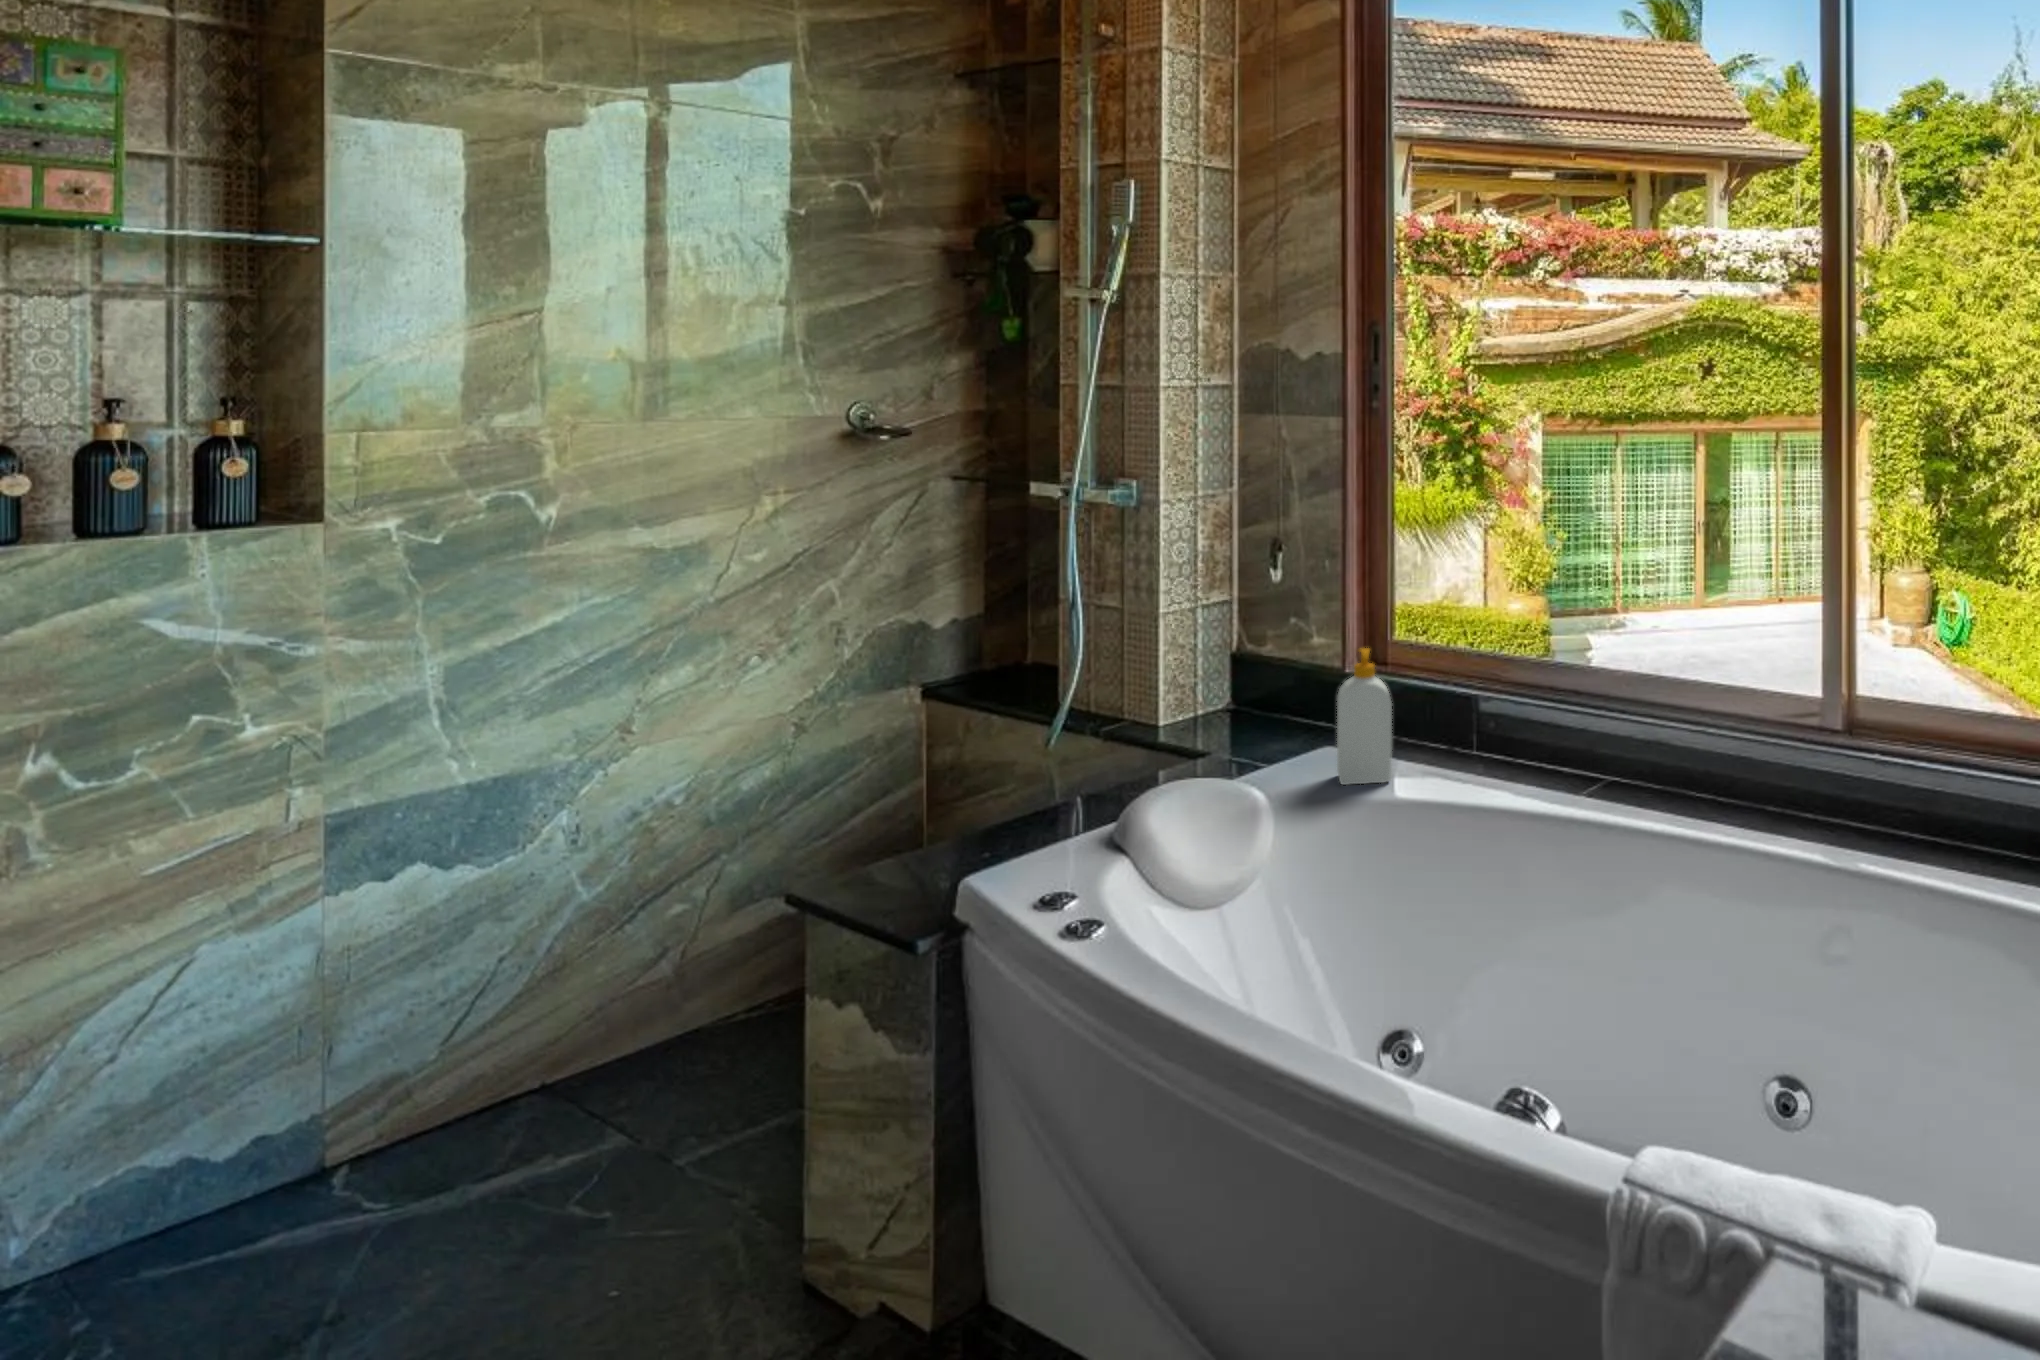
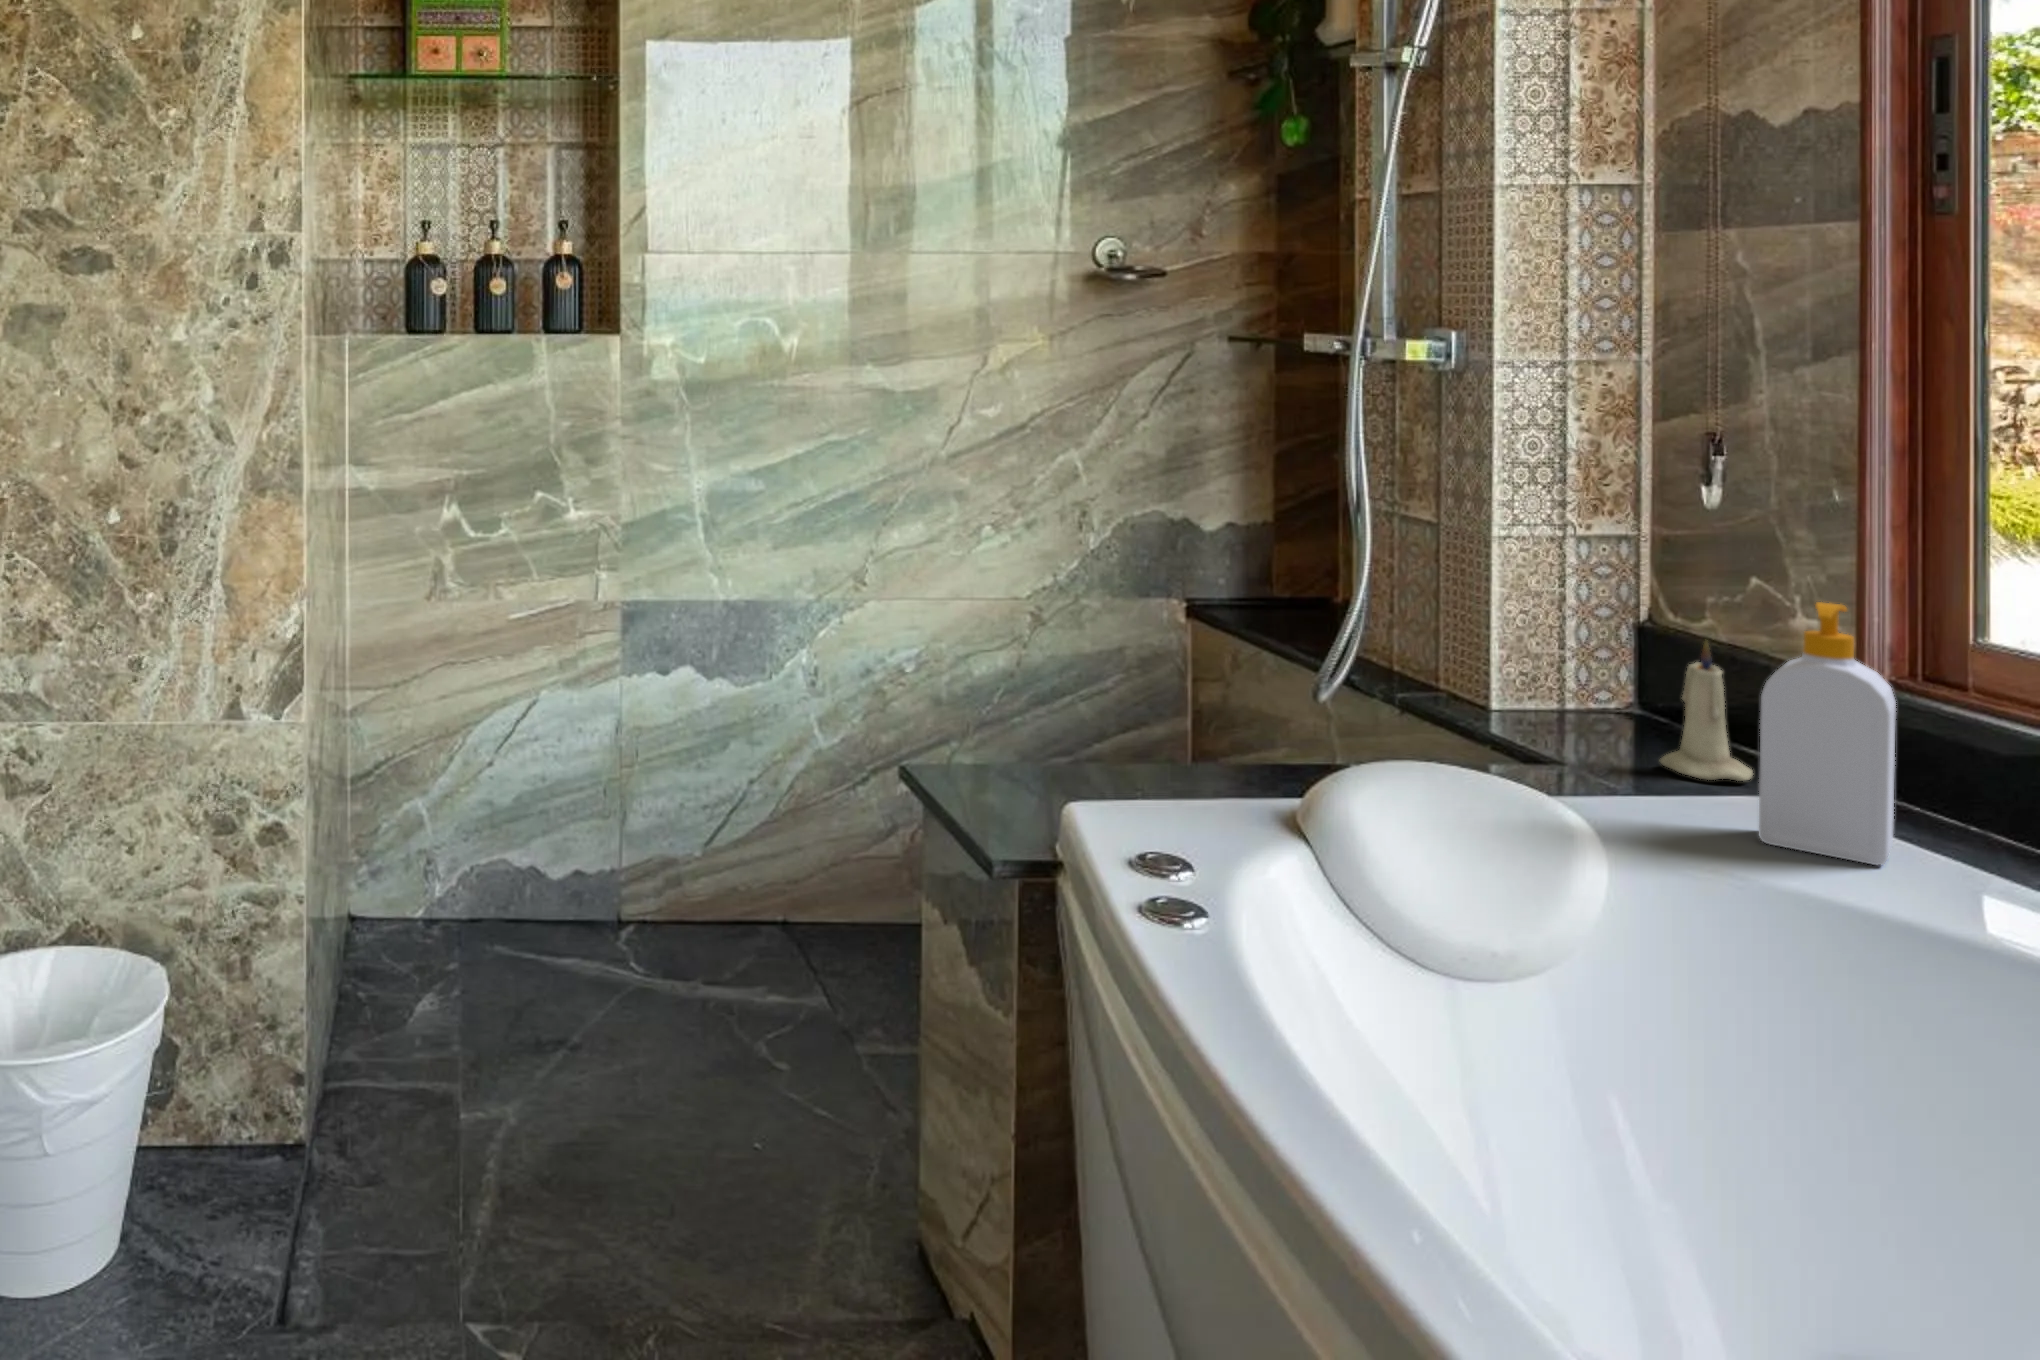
candle: none [1267,667,1311,749] -> present [1660,639,1753,781]

